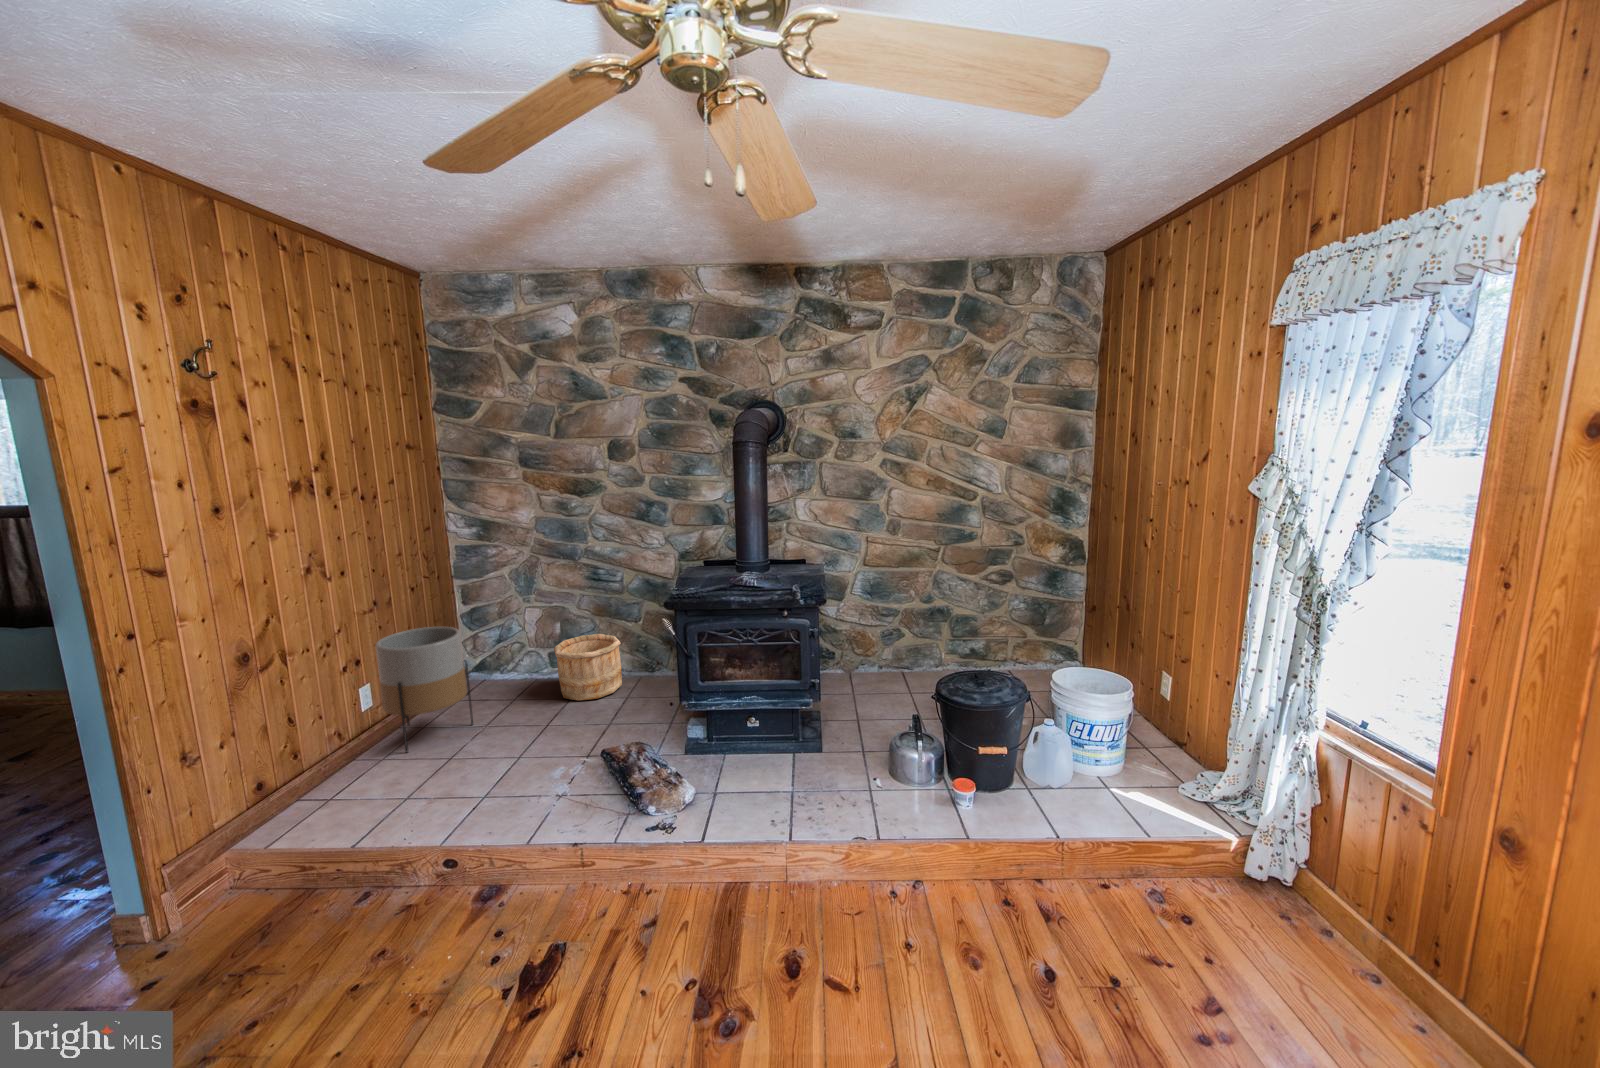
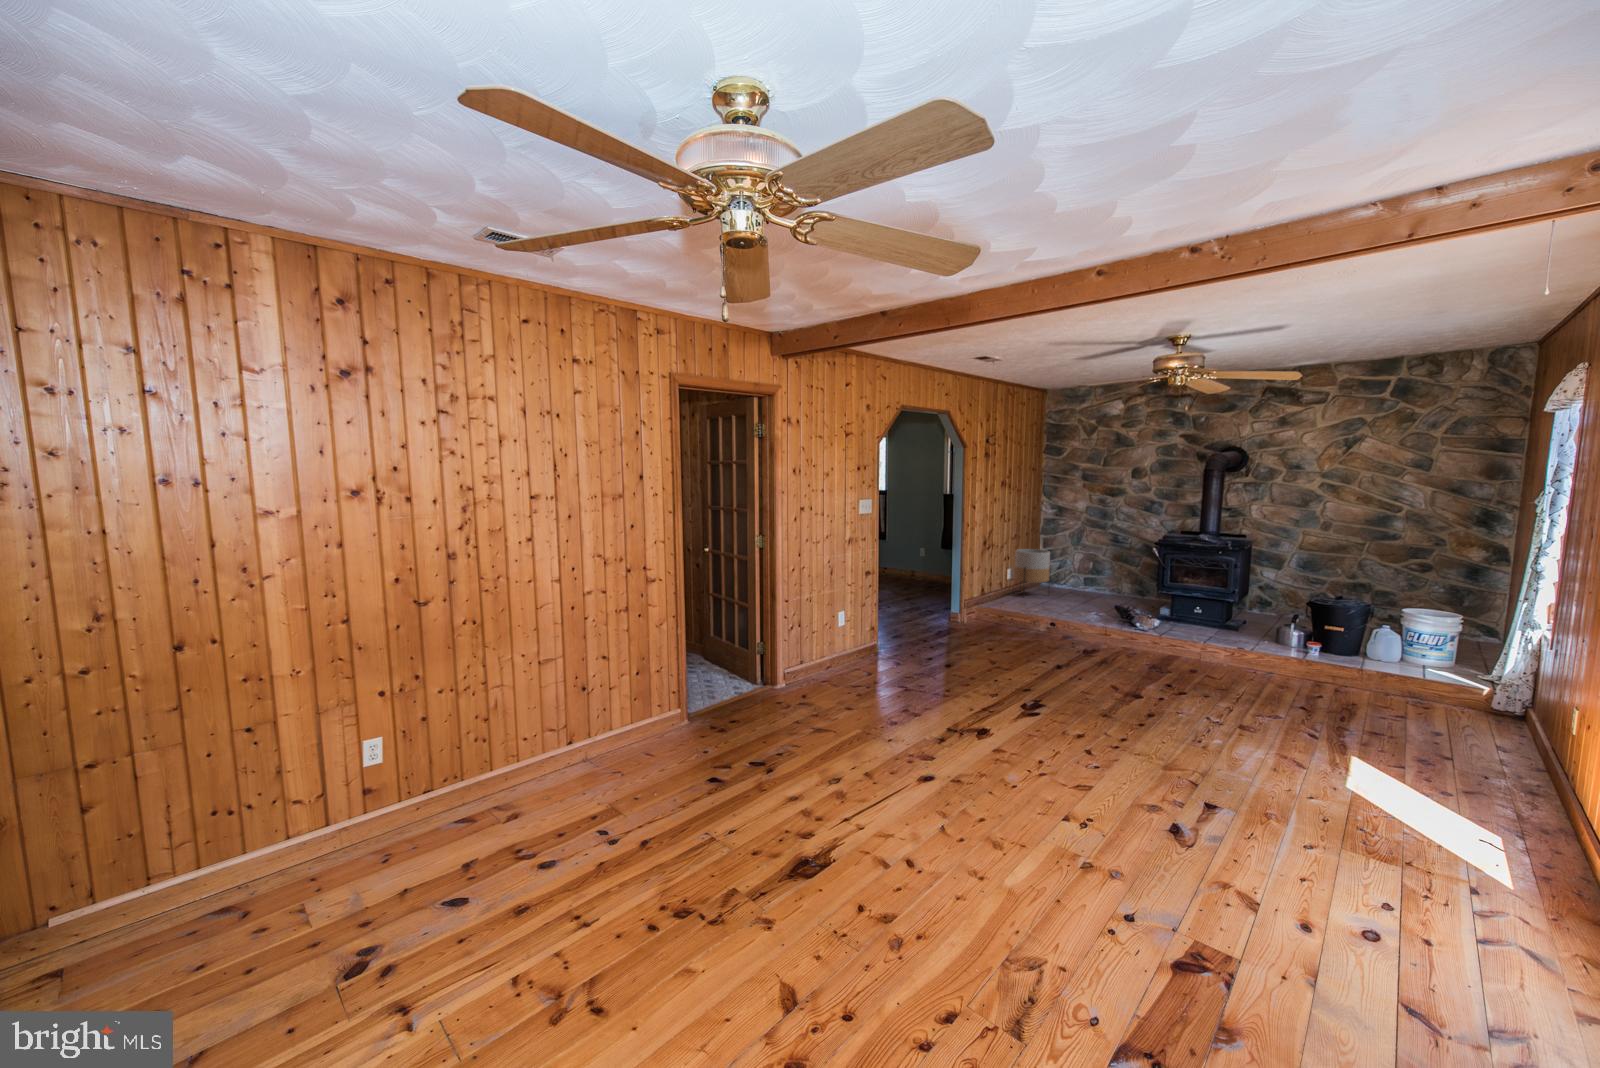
wooden bucket: present [554,634,622,700] -> none [1089,569,1127,599]

